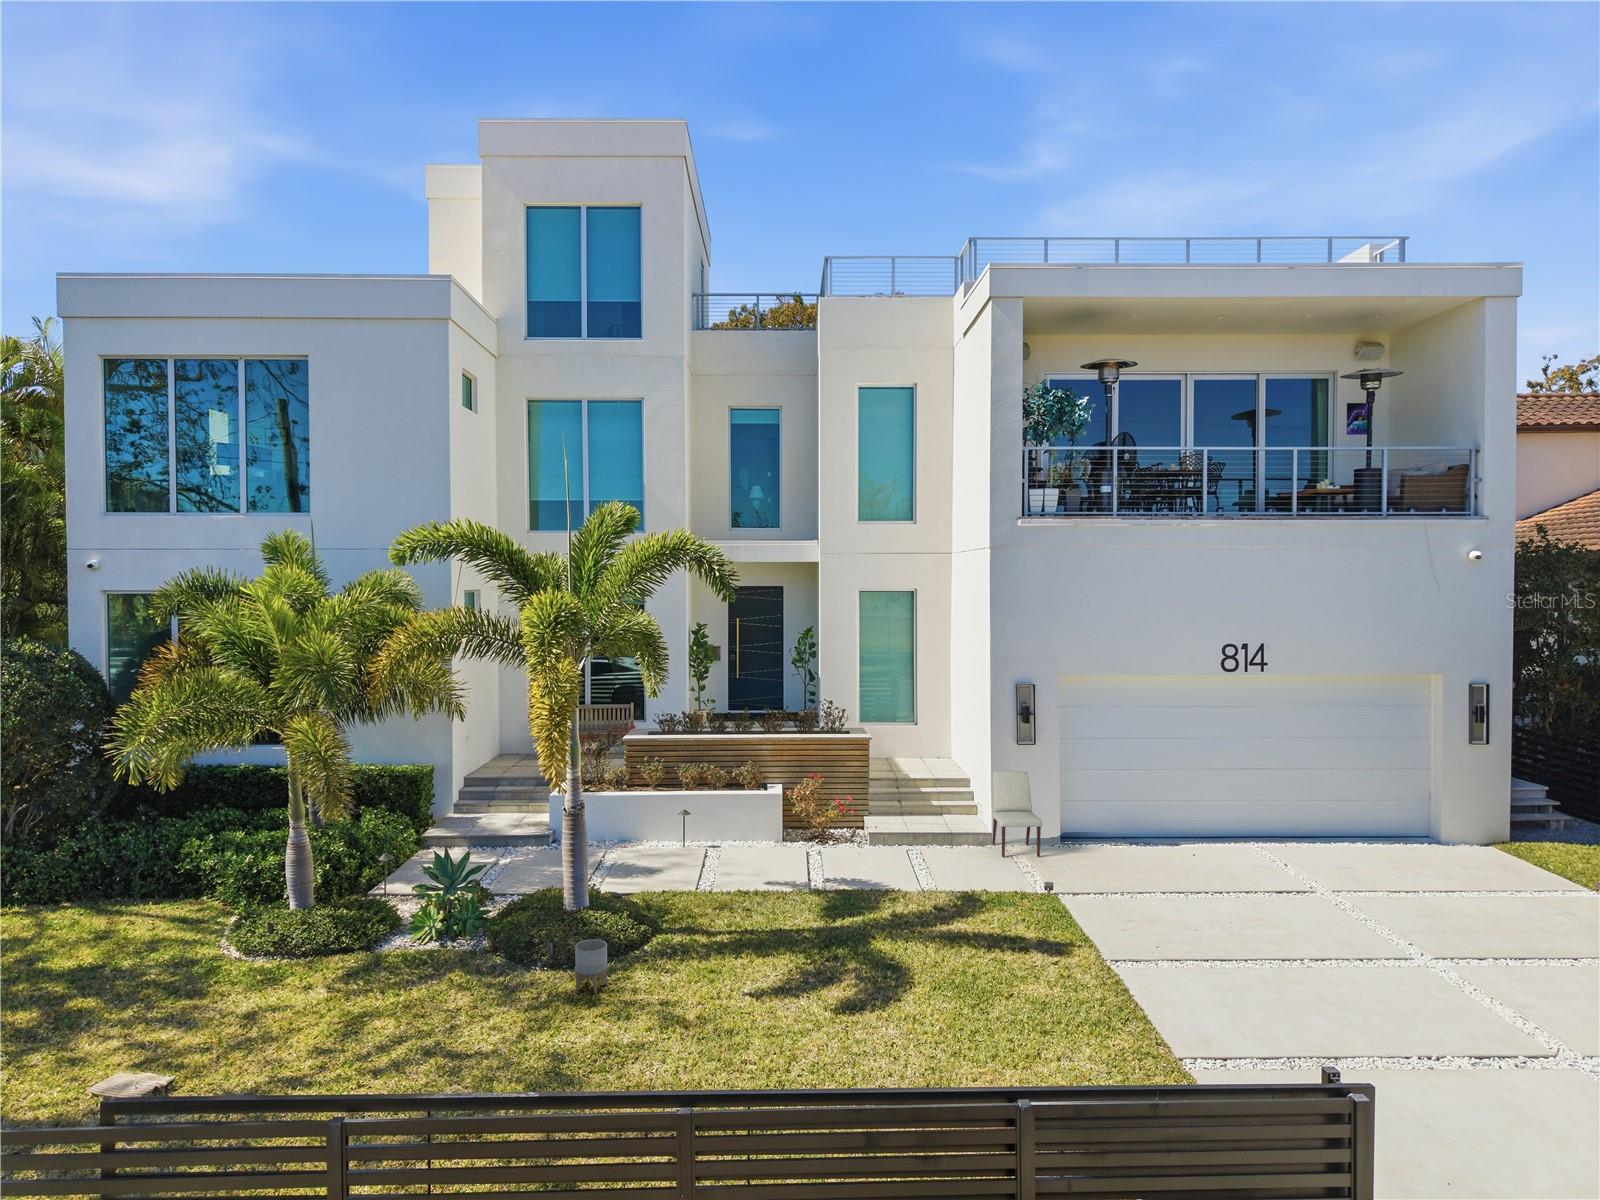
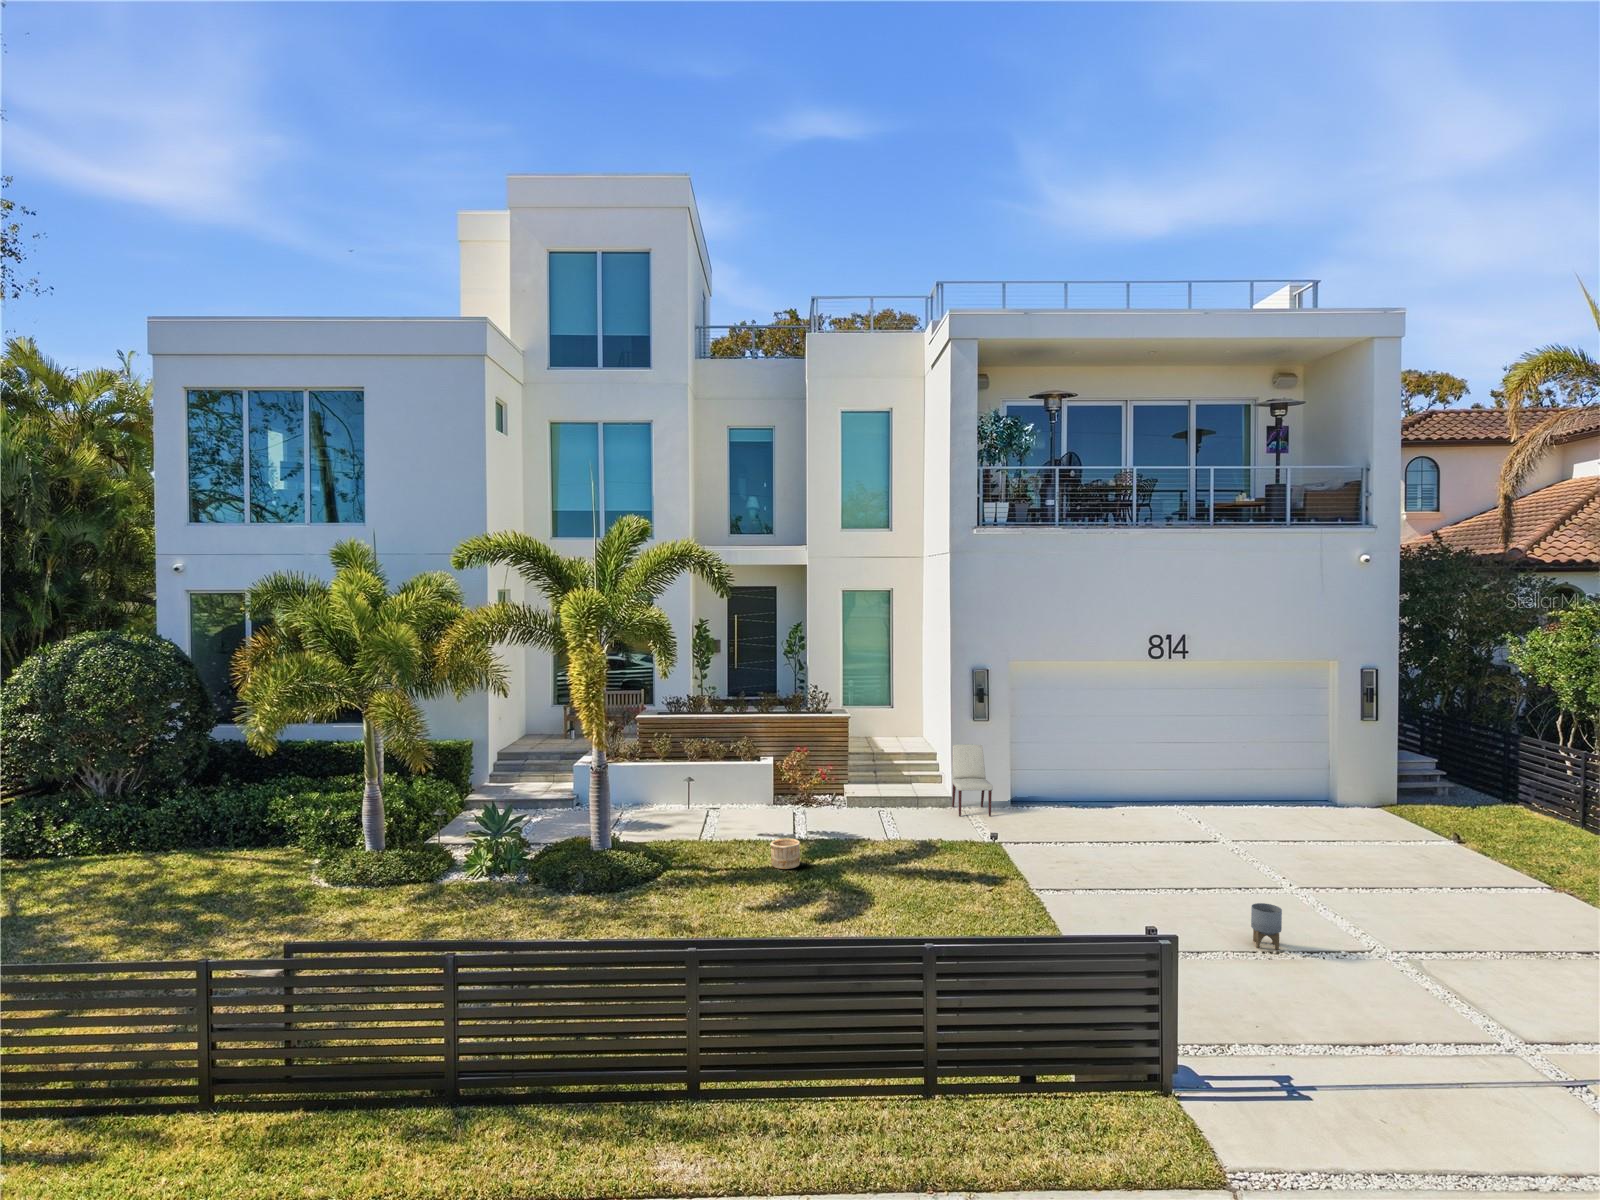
wooden bucket: none [782,893,819,932] -> present [770,838,800,869]
planter: present [575,939,607,993] -> present [1251,903,1282,950]

